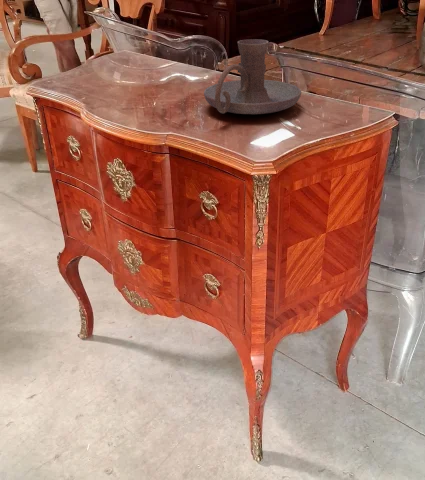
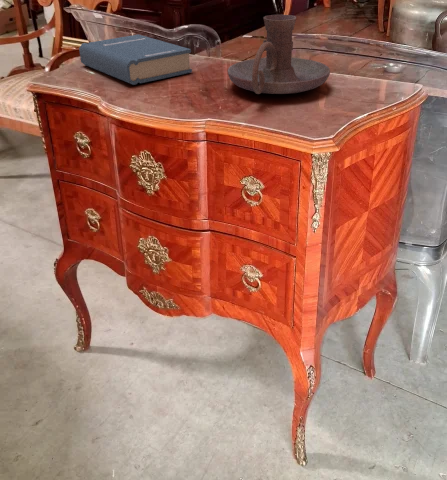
hardback book: none [85,55,181,100] -> present [79,34,192,85]

